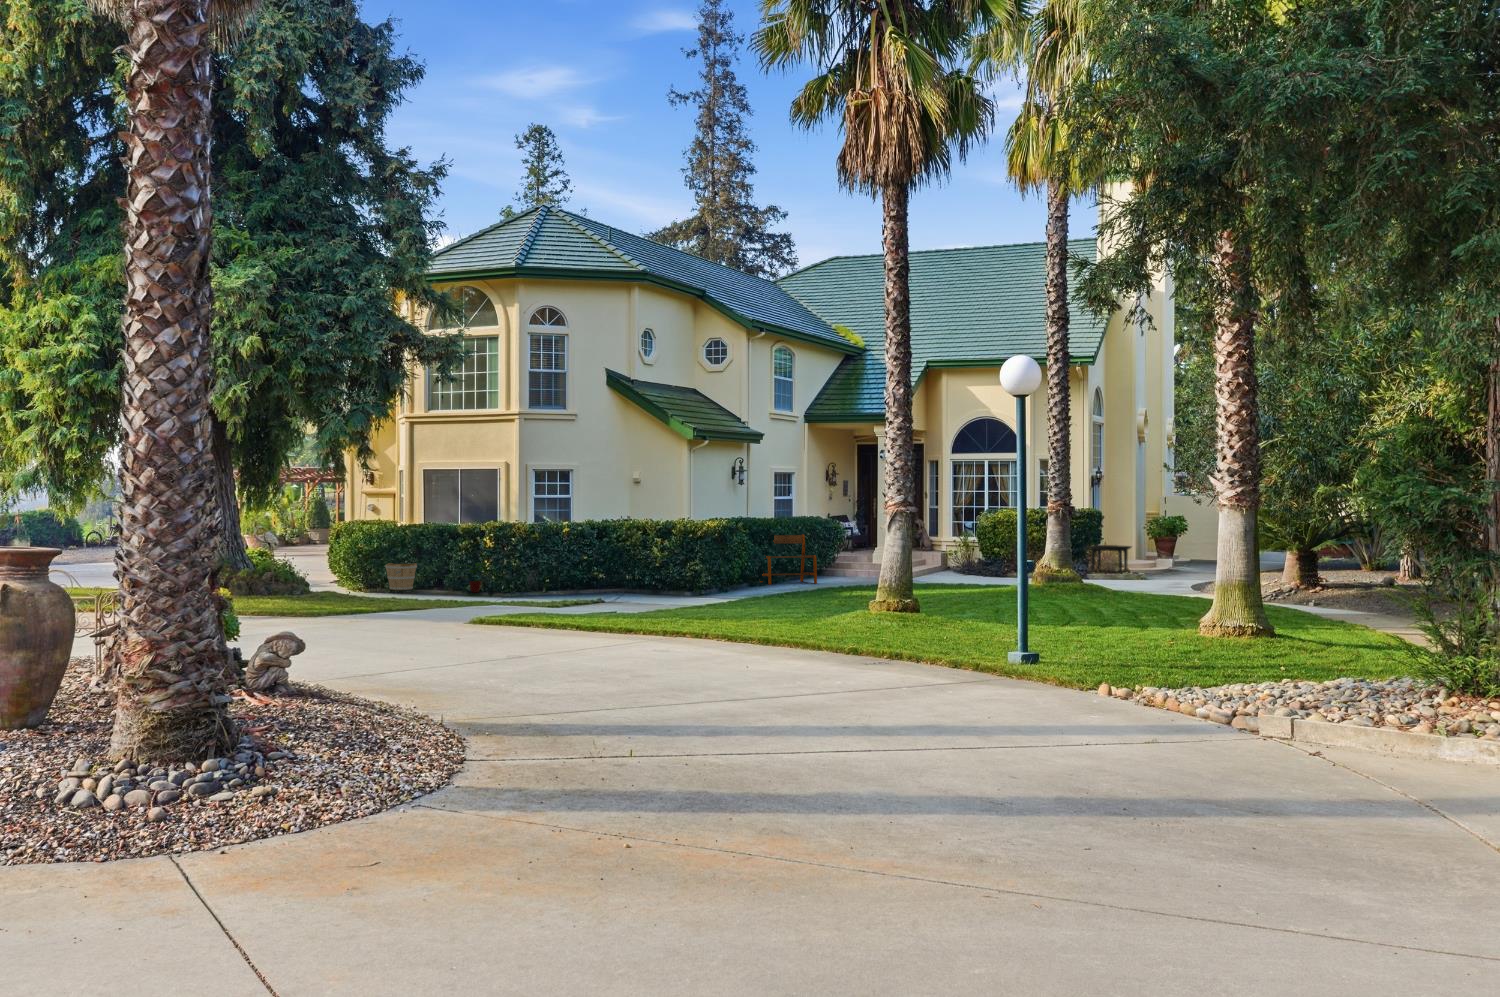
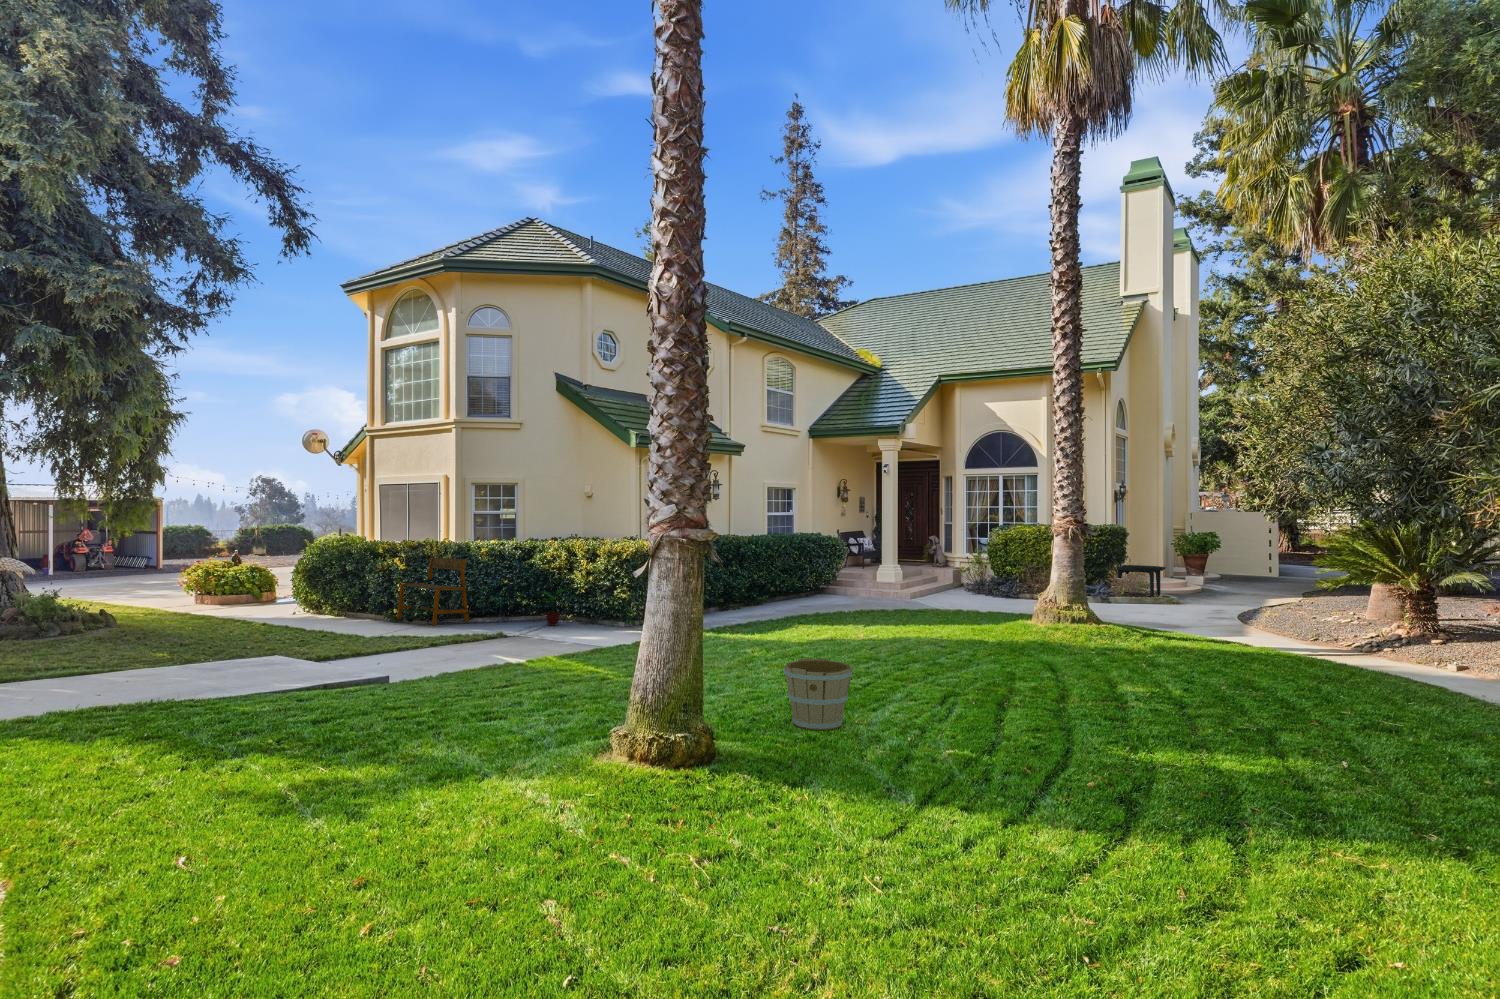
bench: present [760,535,817,585] -> present [397,557,468,625]
wooden bucket: present [385,563,417,590] -> present [783,658,853,730]
potted plant: present [469,563,487,592] -> present [536,589,572,626]

